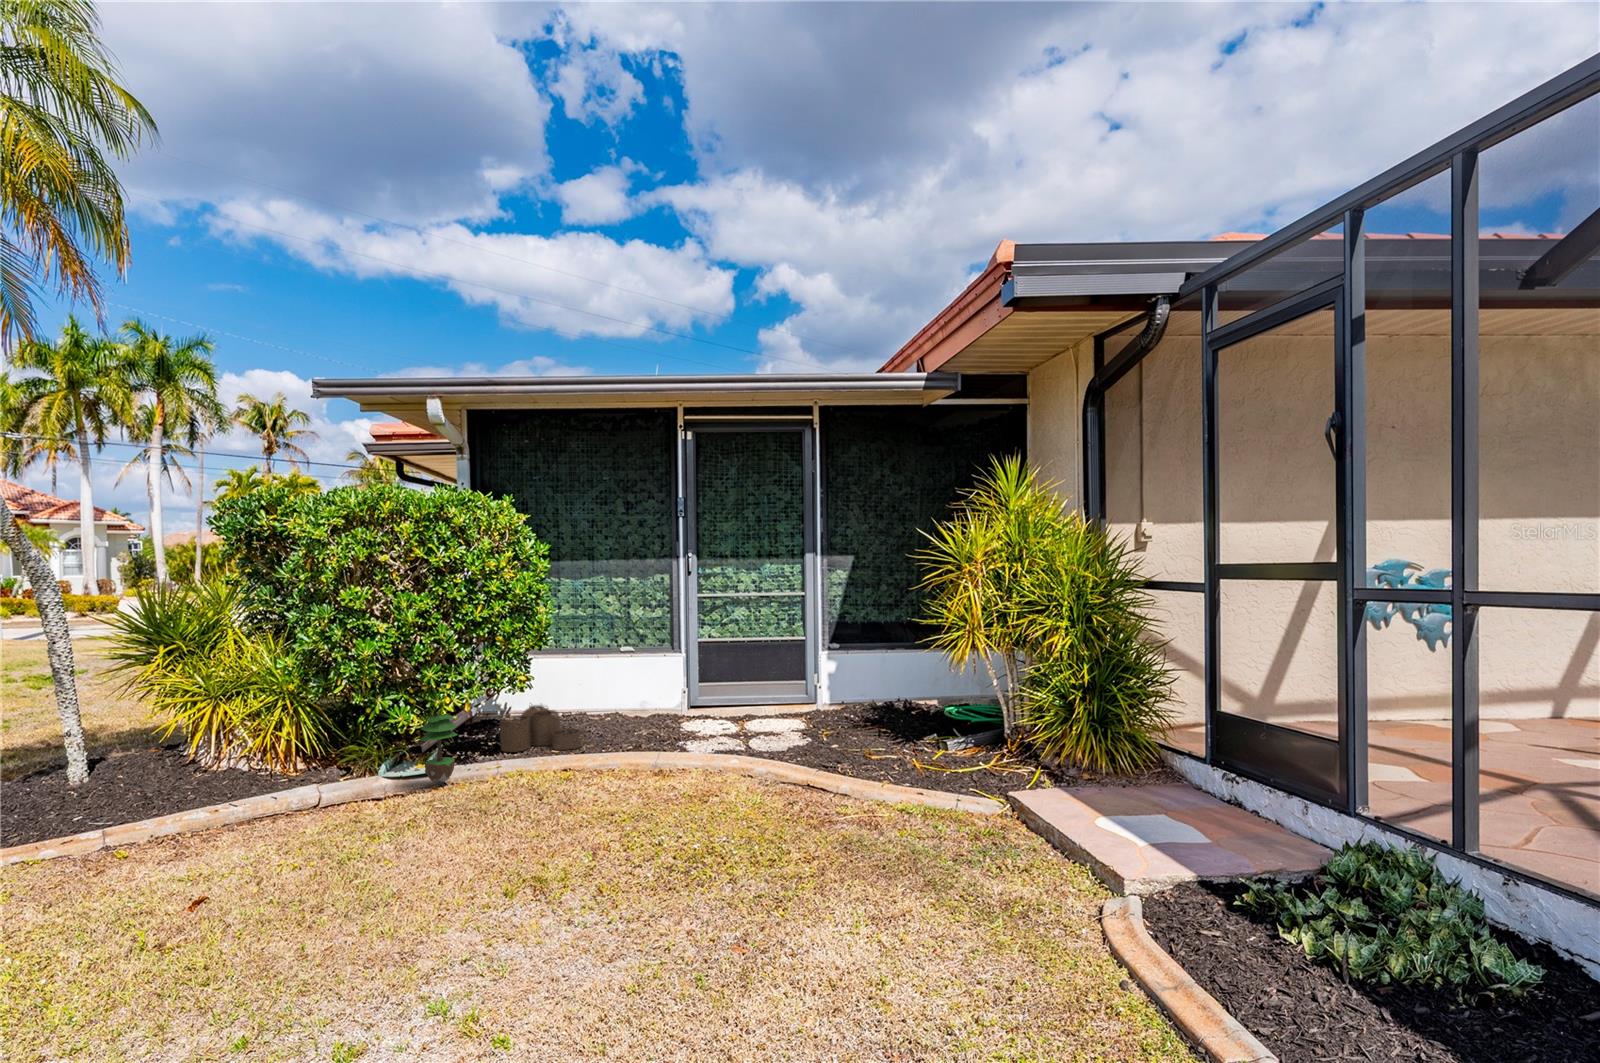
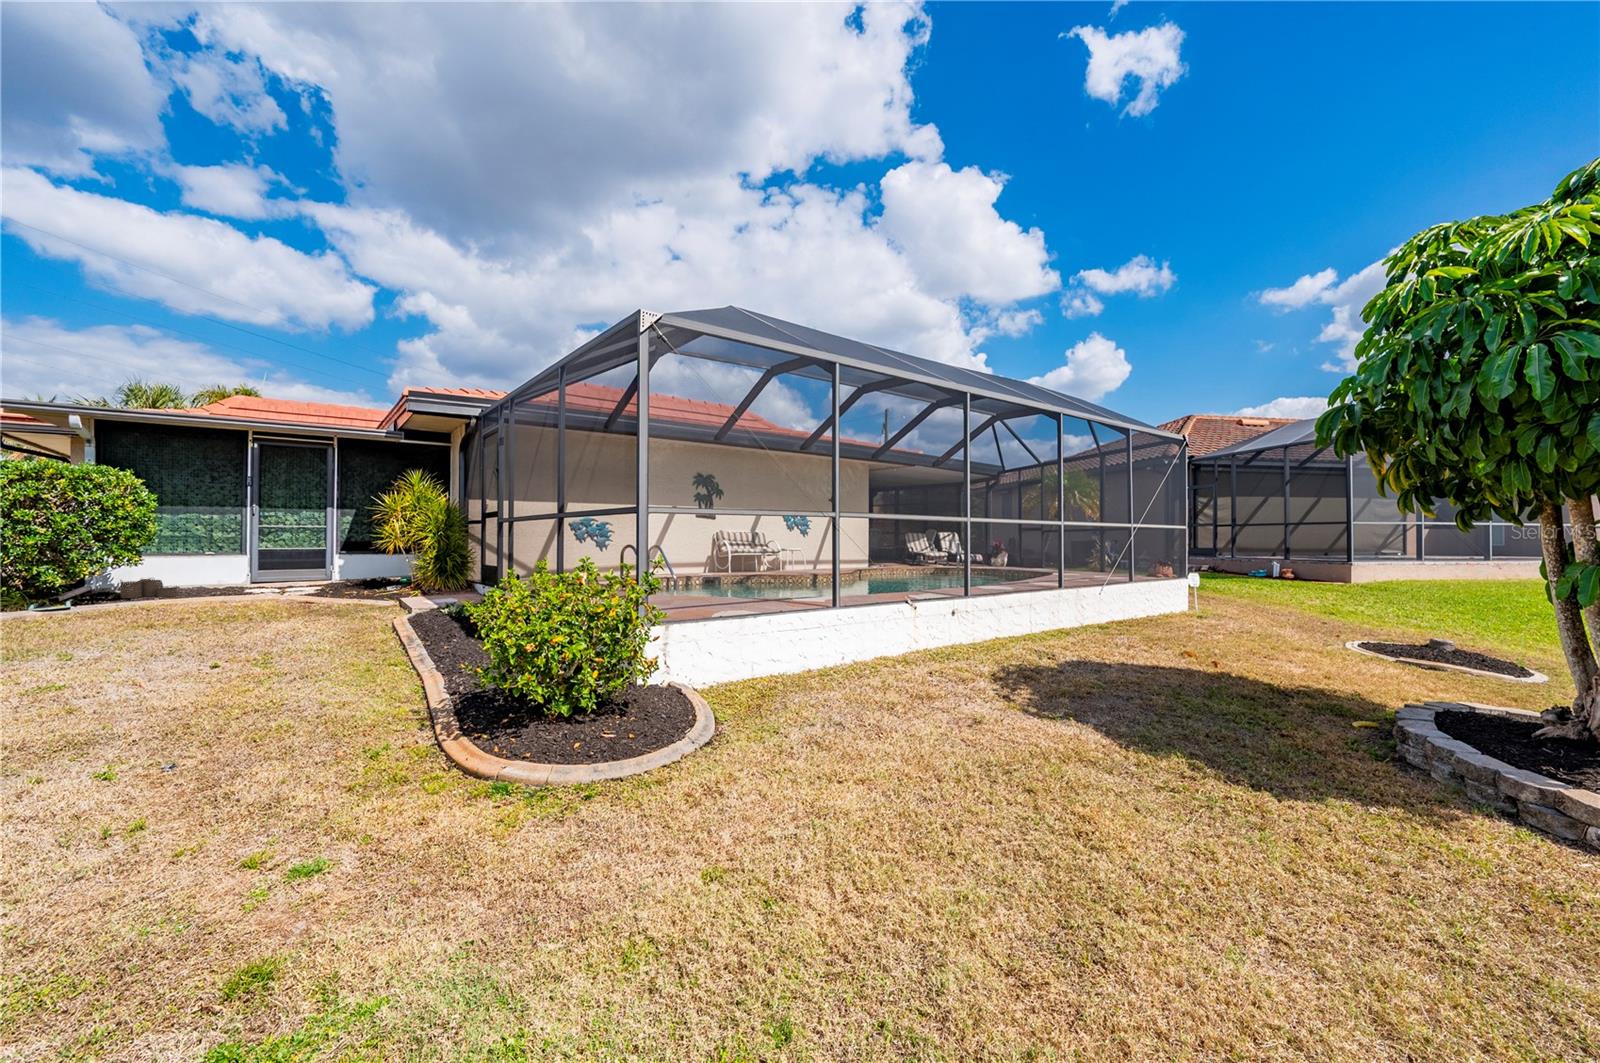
potted tree: present [420,714,458,785] -> none [69,559,95,607]

